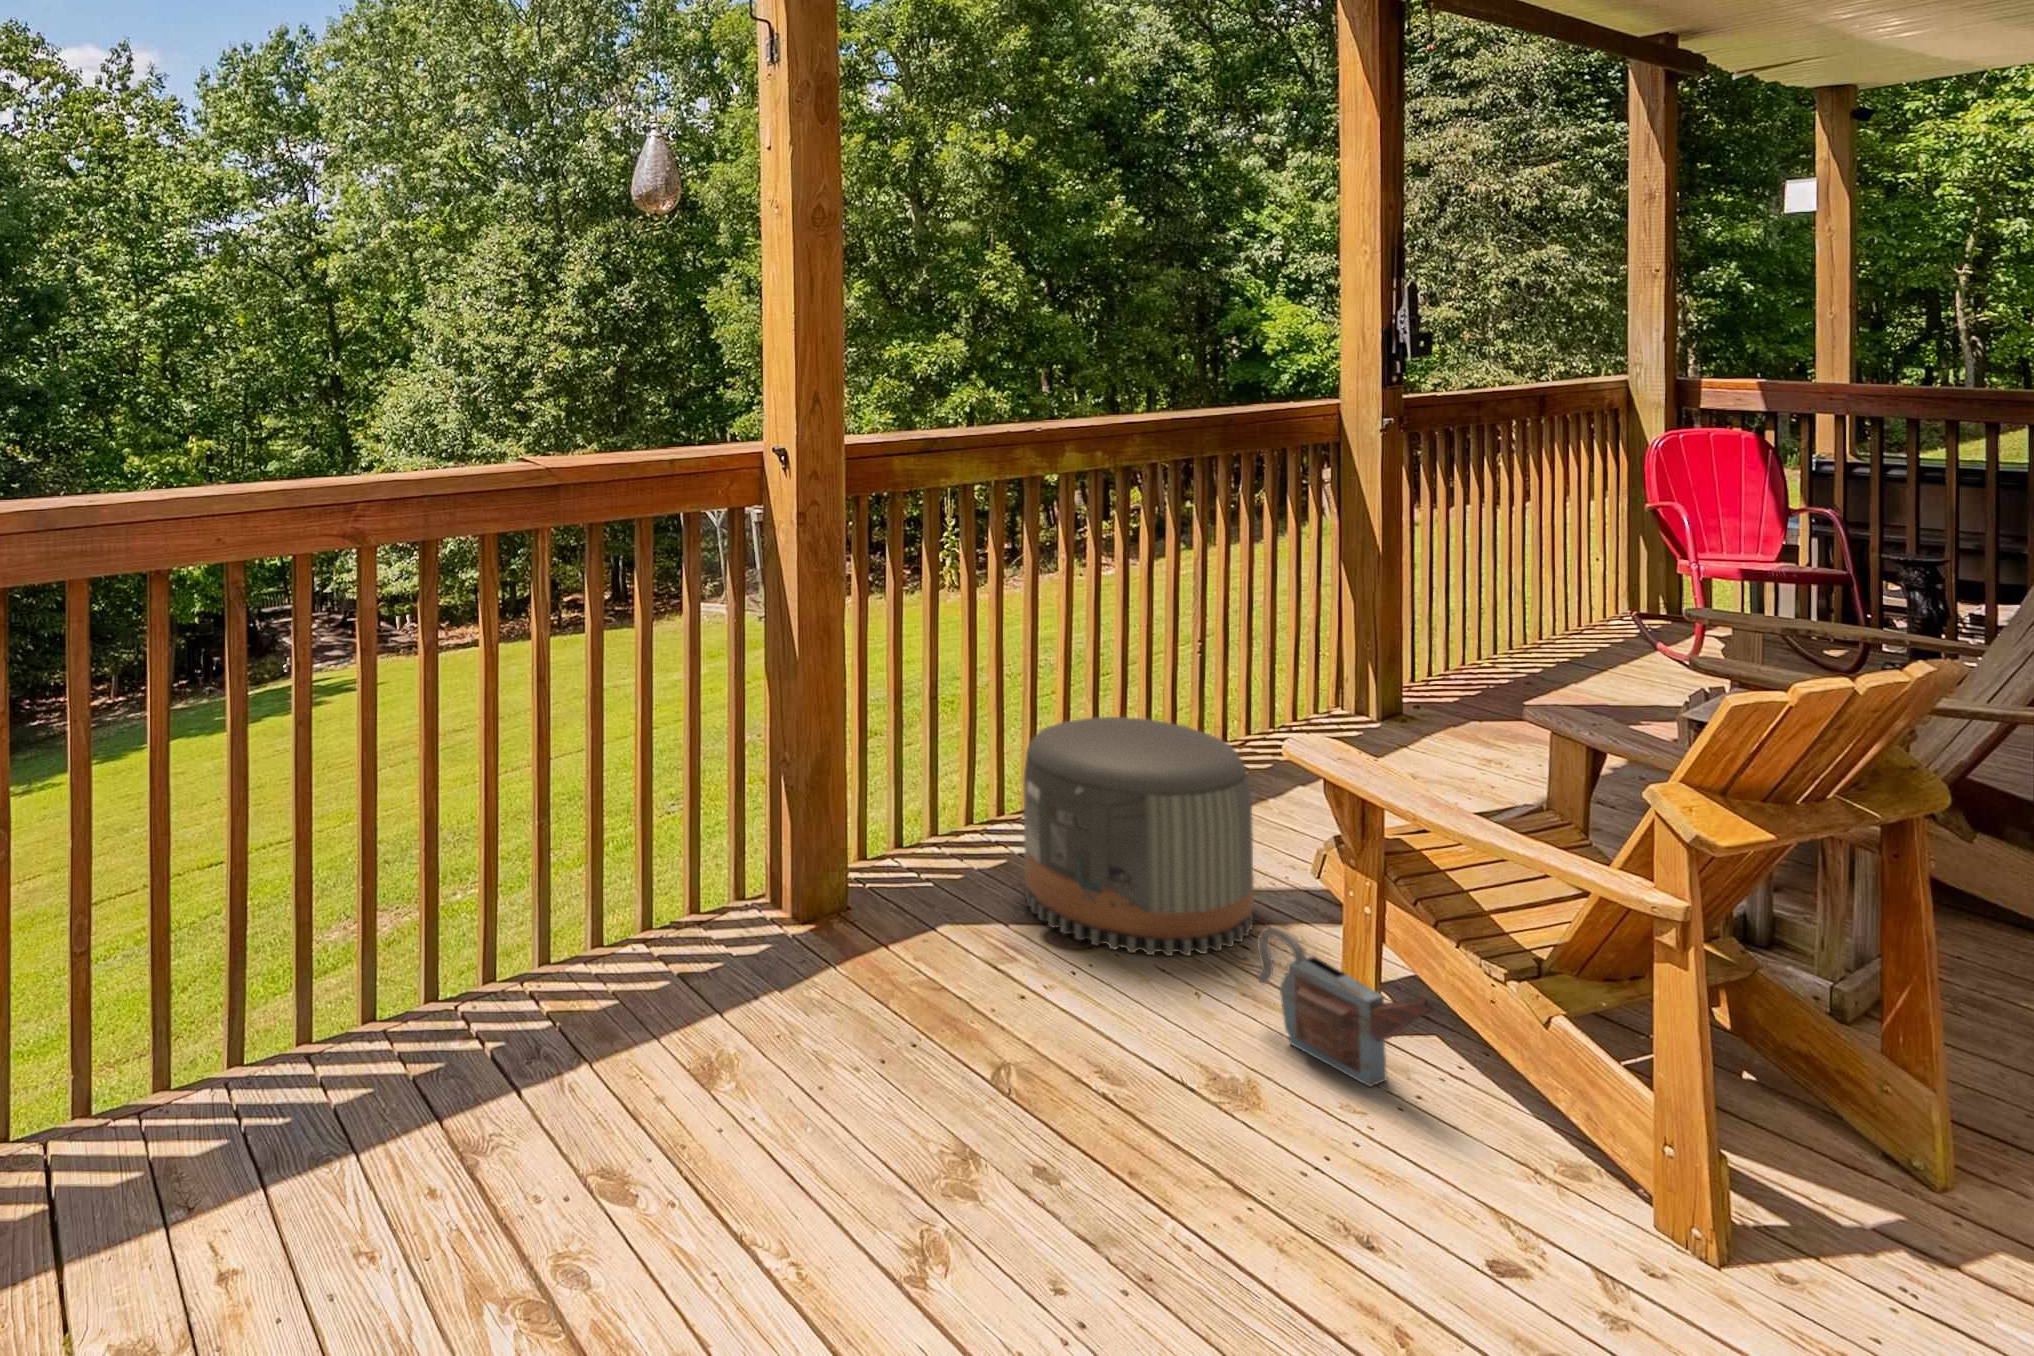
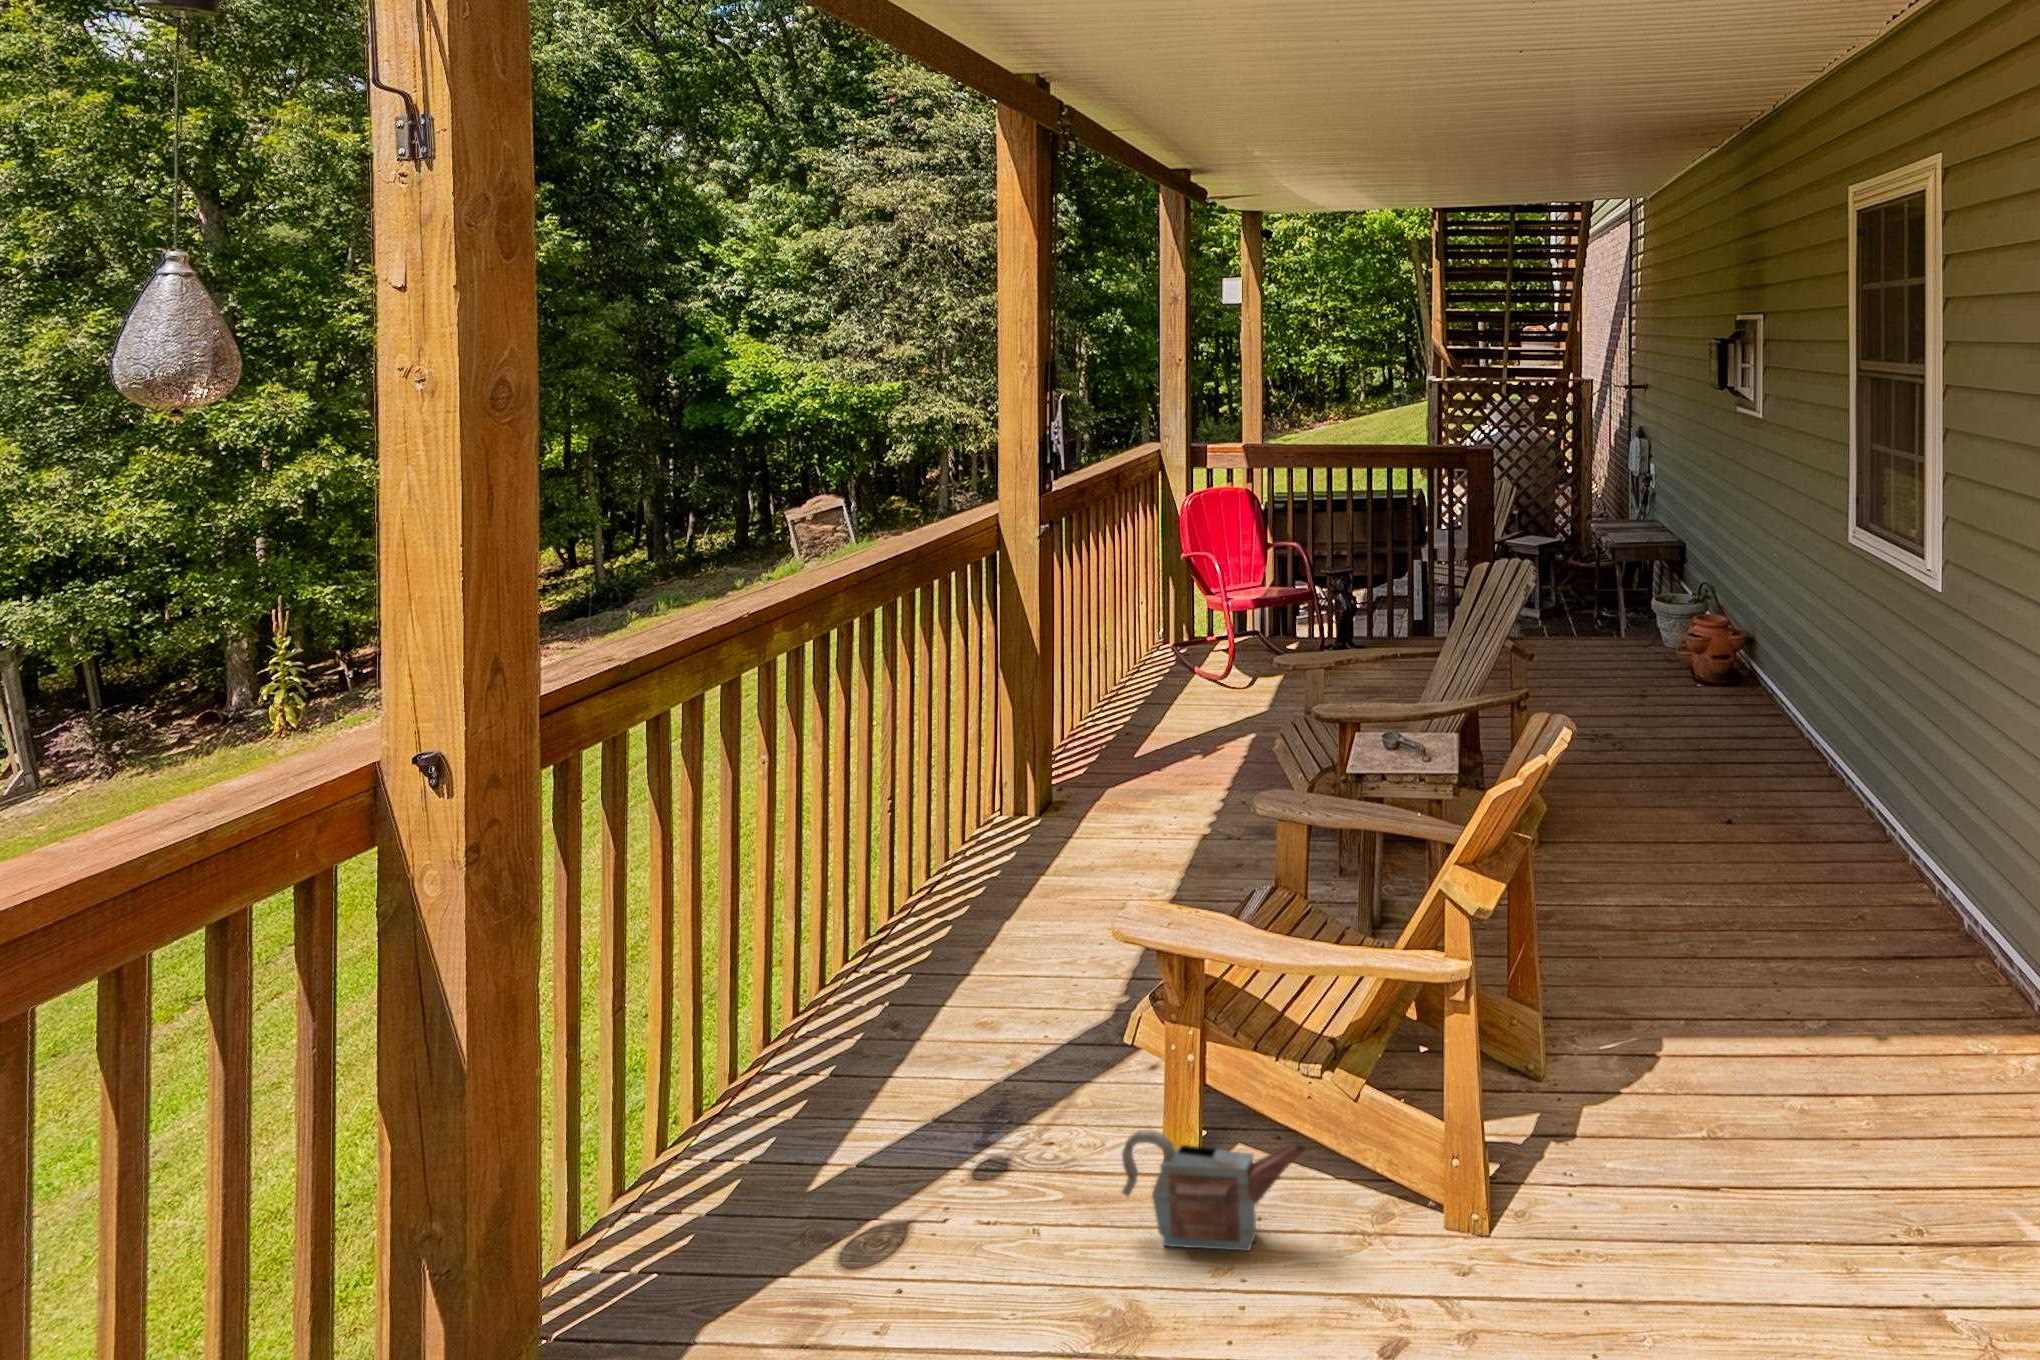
pouf: present [1024,717,1254,956] -> none [786,928,1056,1247]

